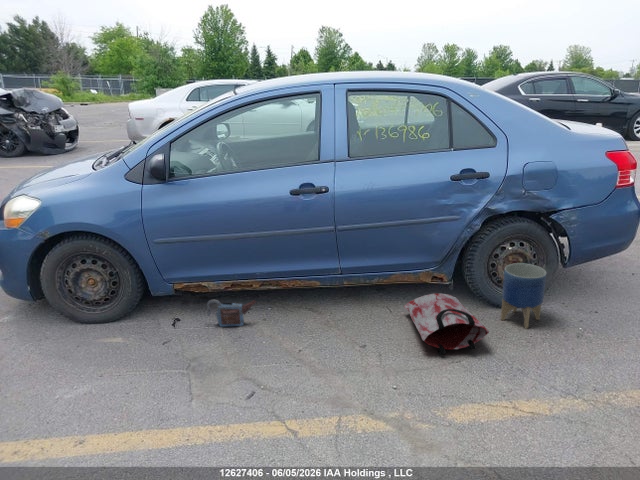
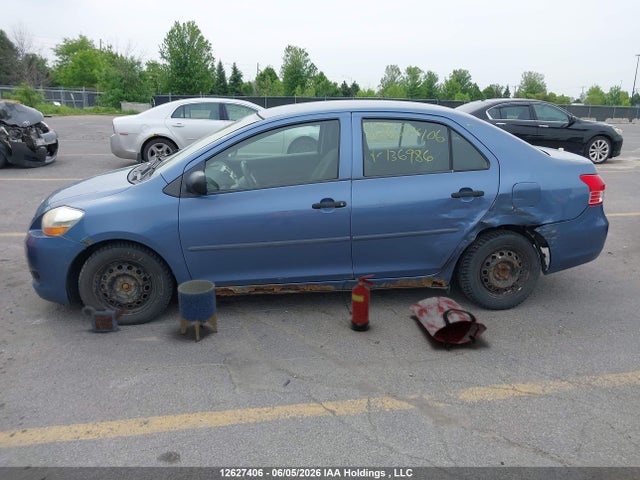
planter: present [501,263,546,329] -> present [178,280,217,340]
fire extinguisher: none [326,269,361,333] -> present [342,275,374,331]
watering can: present [207,300,256,327] -> present [81,306,128,332]

